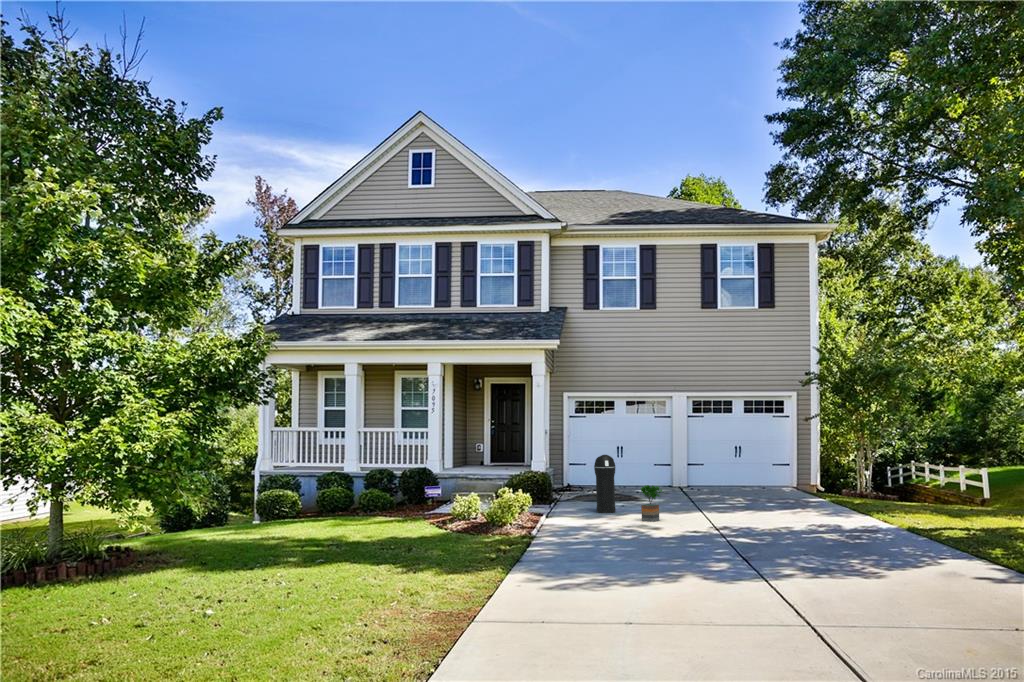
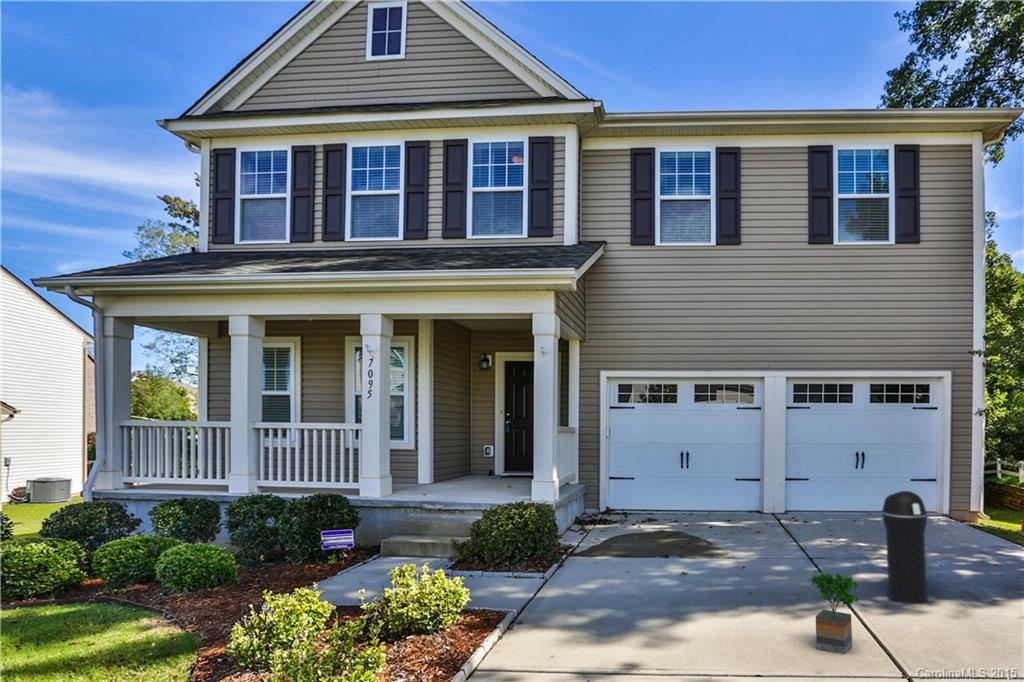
trash can: present [594,455,616,513] -> present [882,491,928,604]

